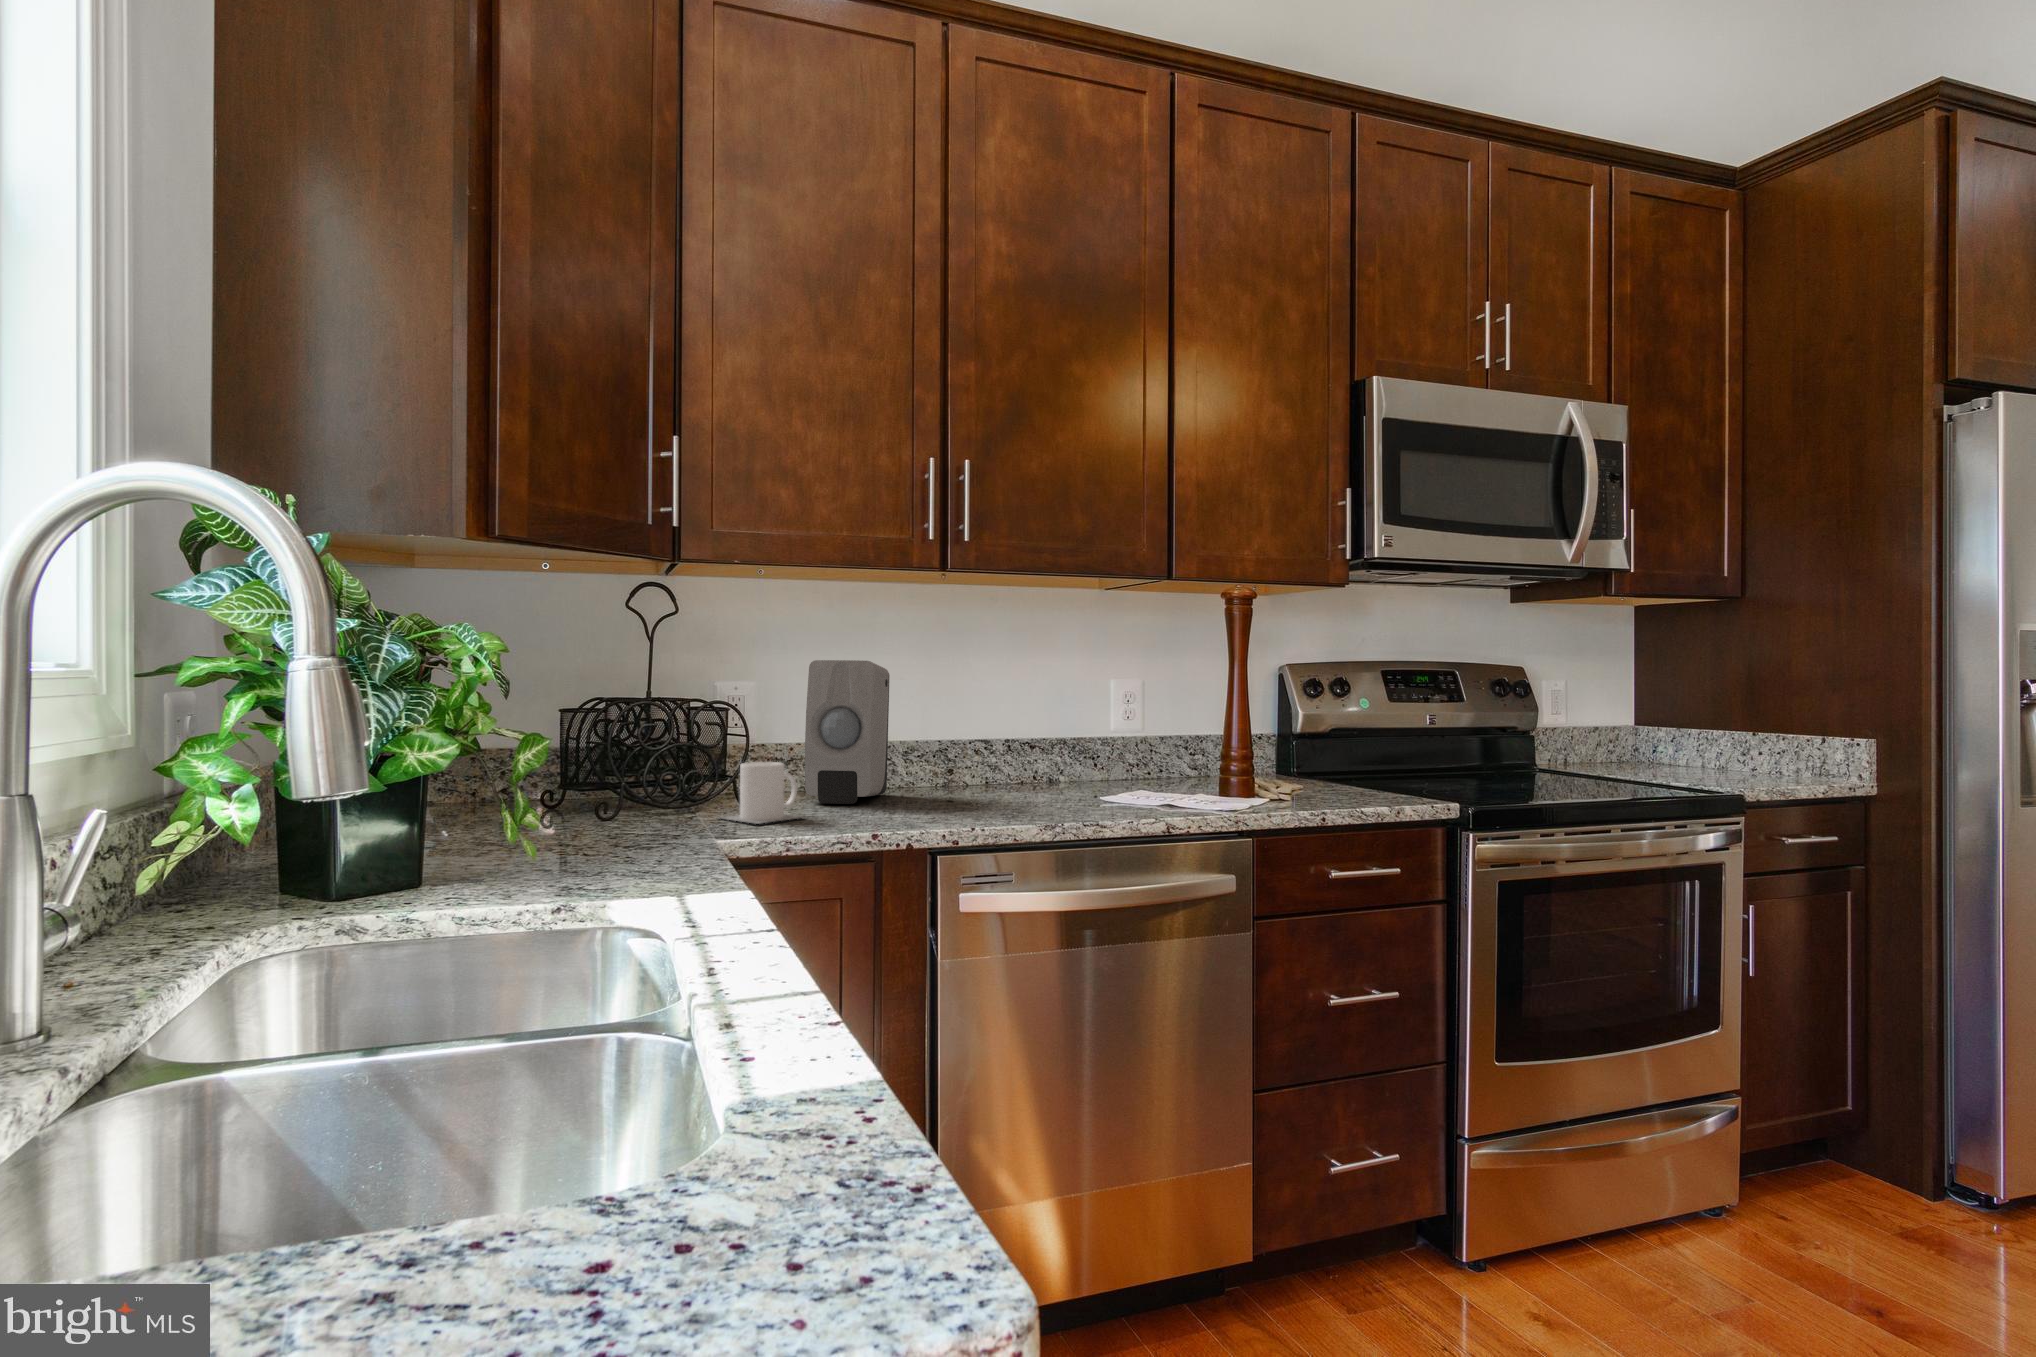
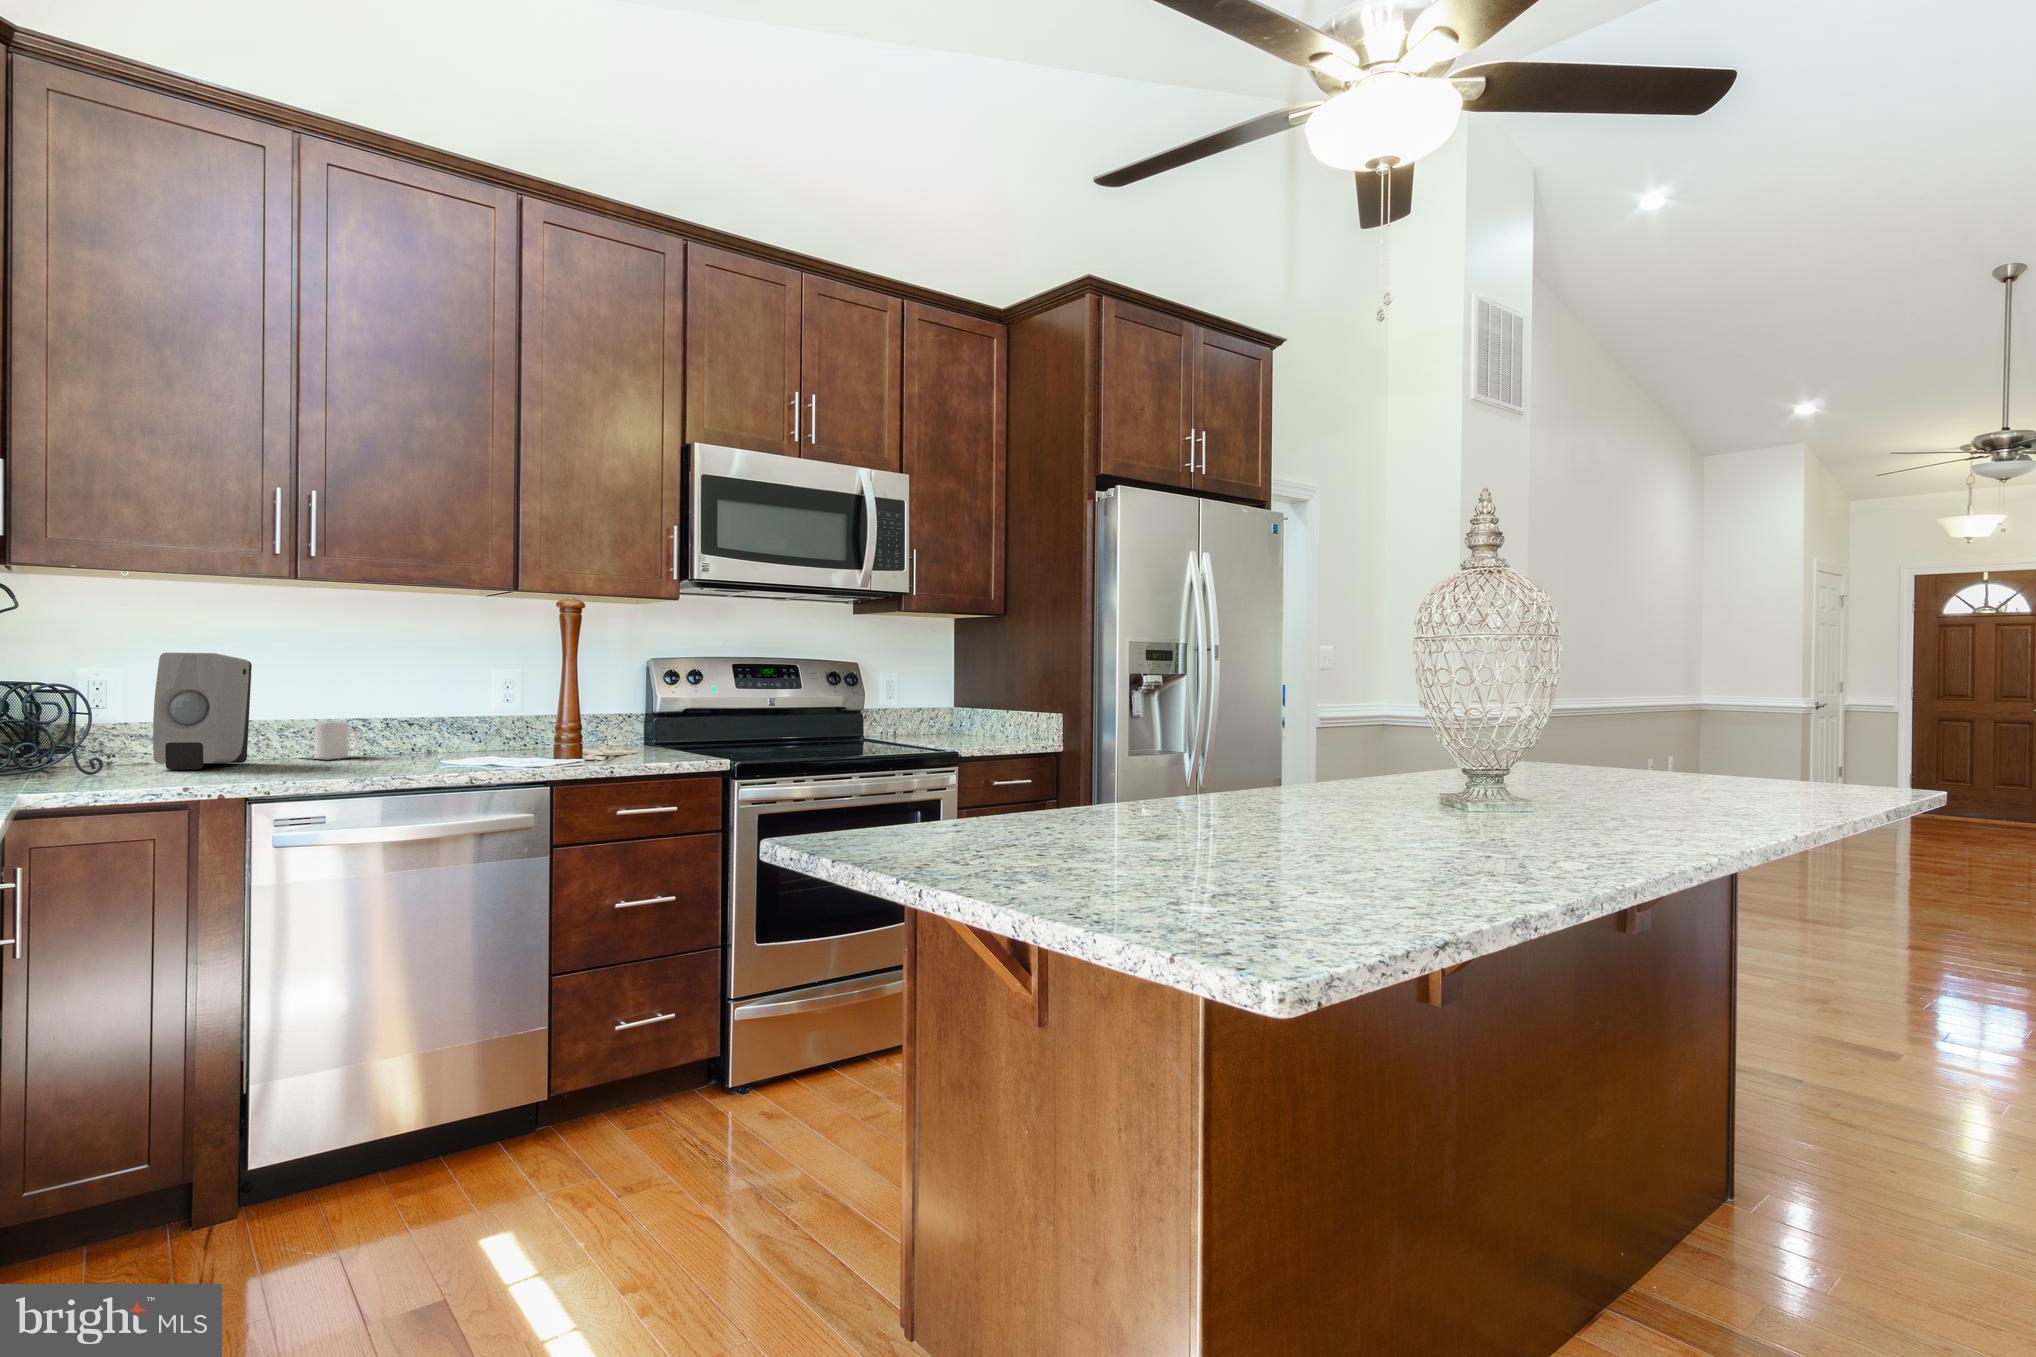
mug: present [722,762,801,824] -> present [309,721,359,759]

